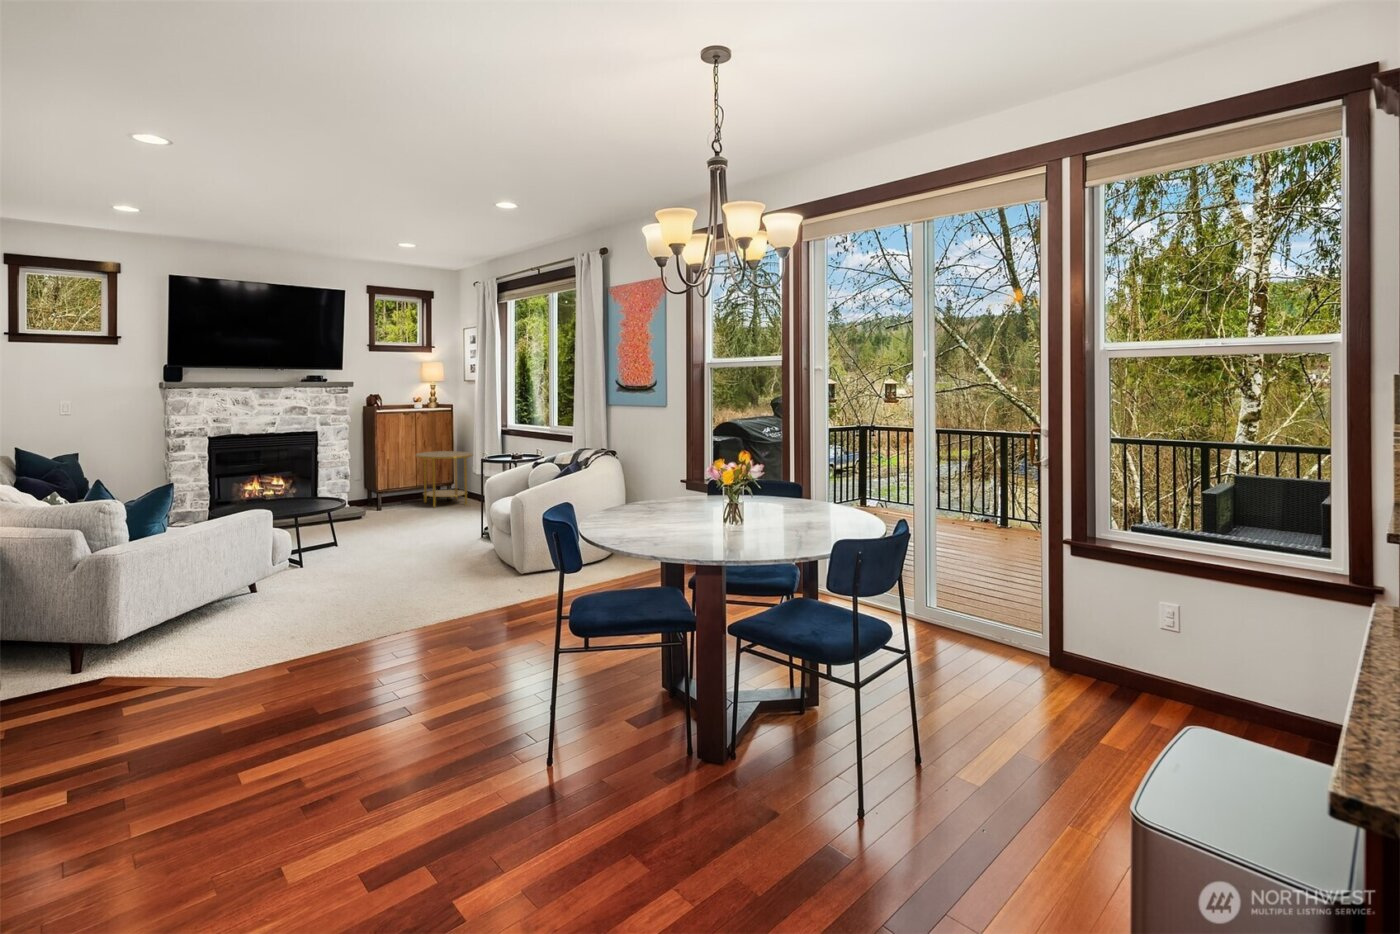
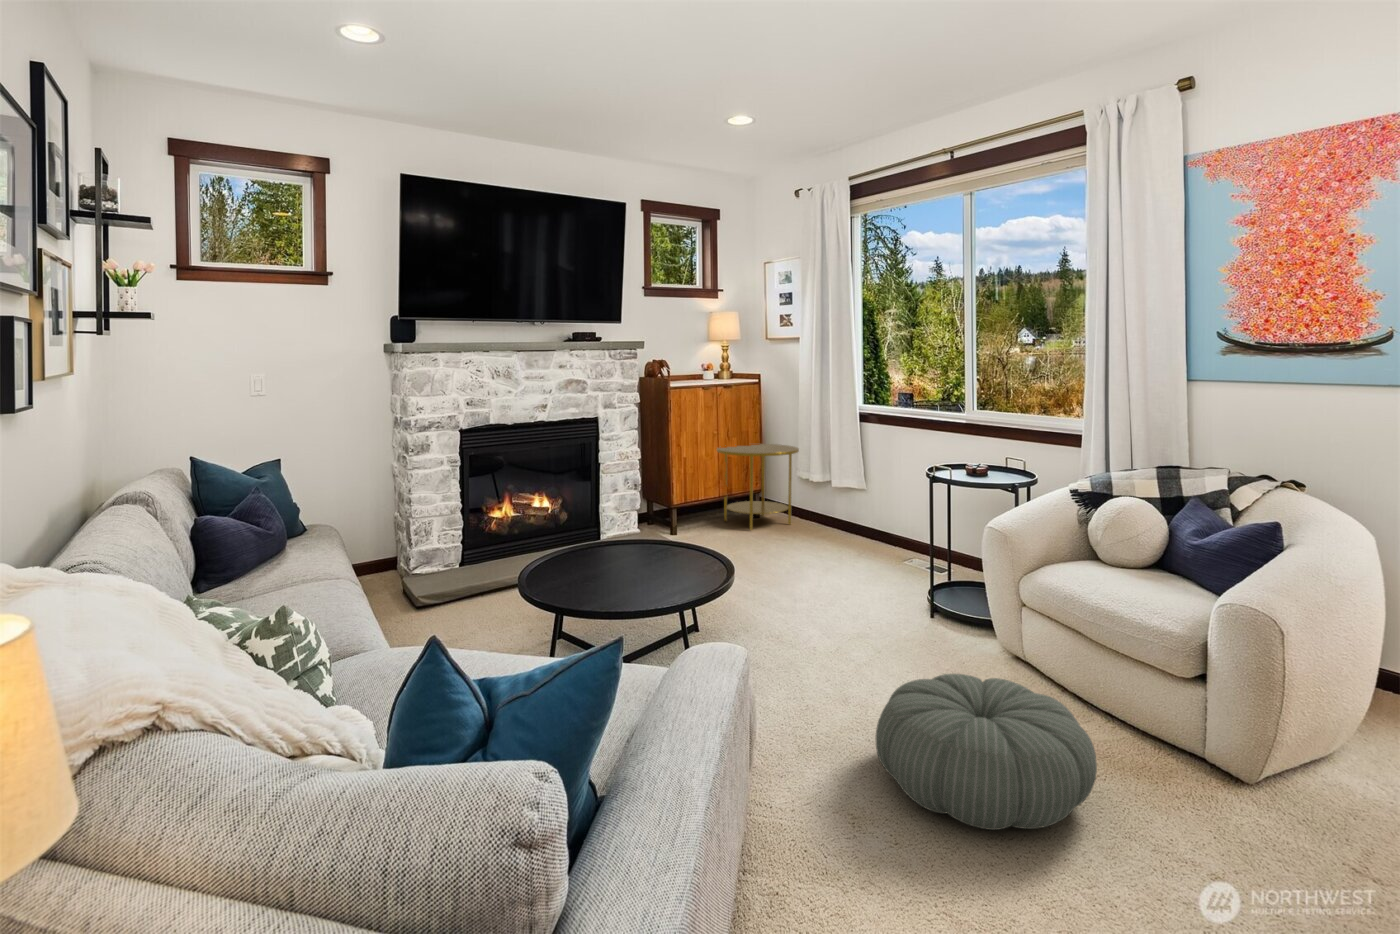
pouf: none [328,559,430,615] -> present [875,674,1097,830]

